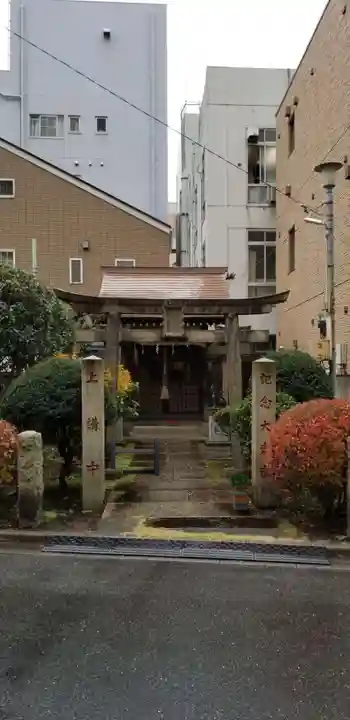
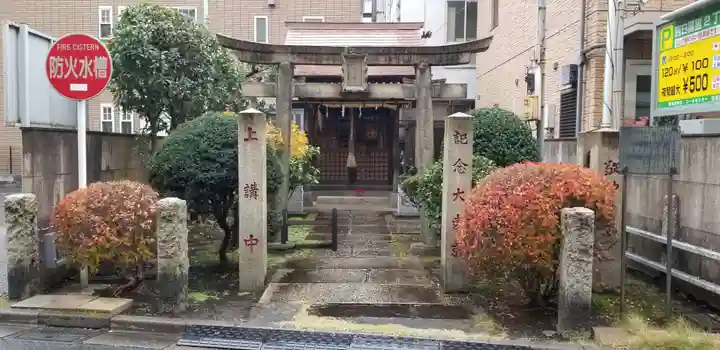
potted tree: present [229,474,250,510] -> none [413,250,444,294]

